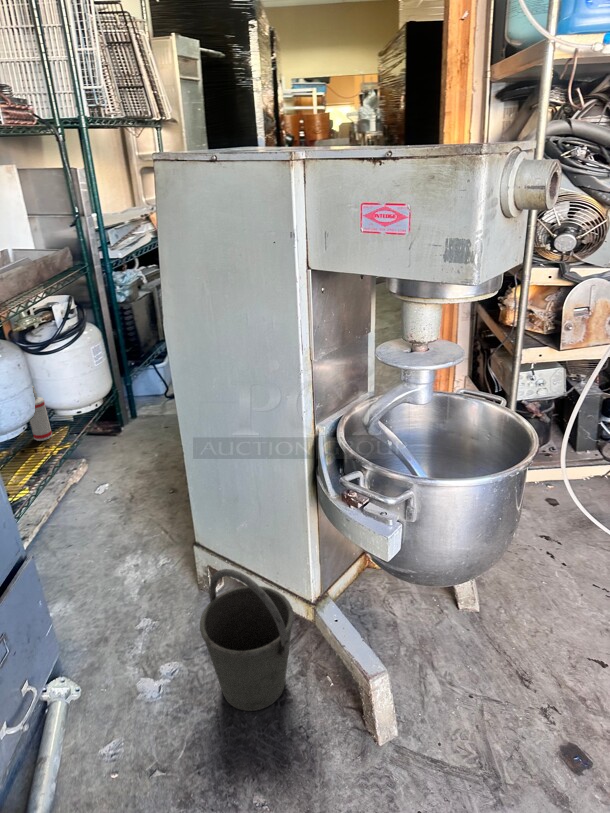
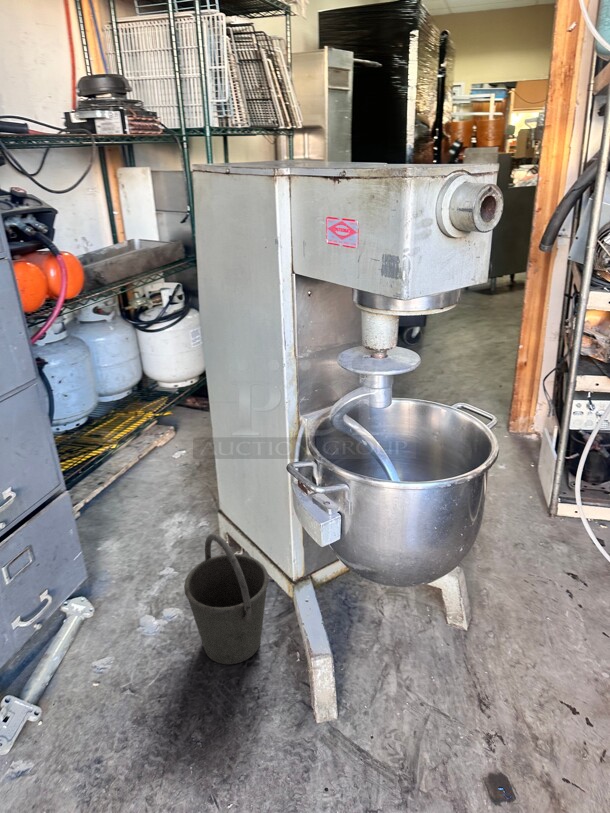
spray bottle: present [30,386,52,441] -> none [129,358,149,405]

